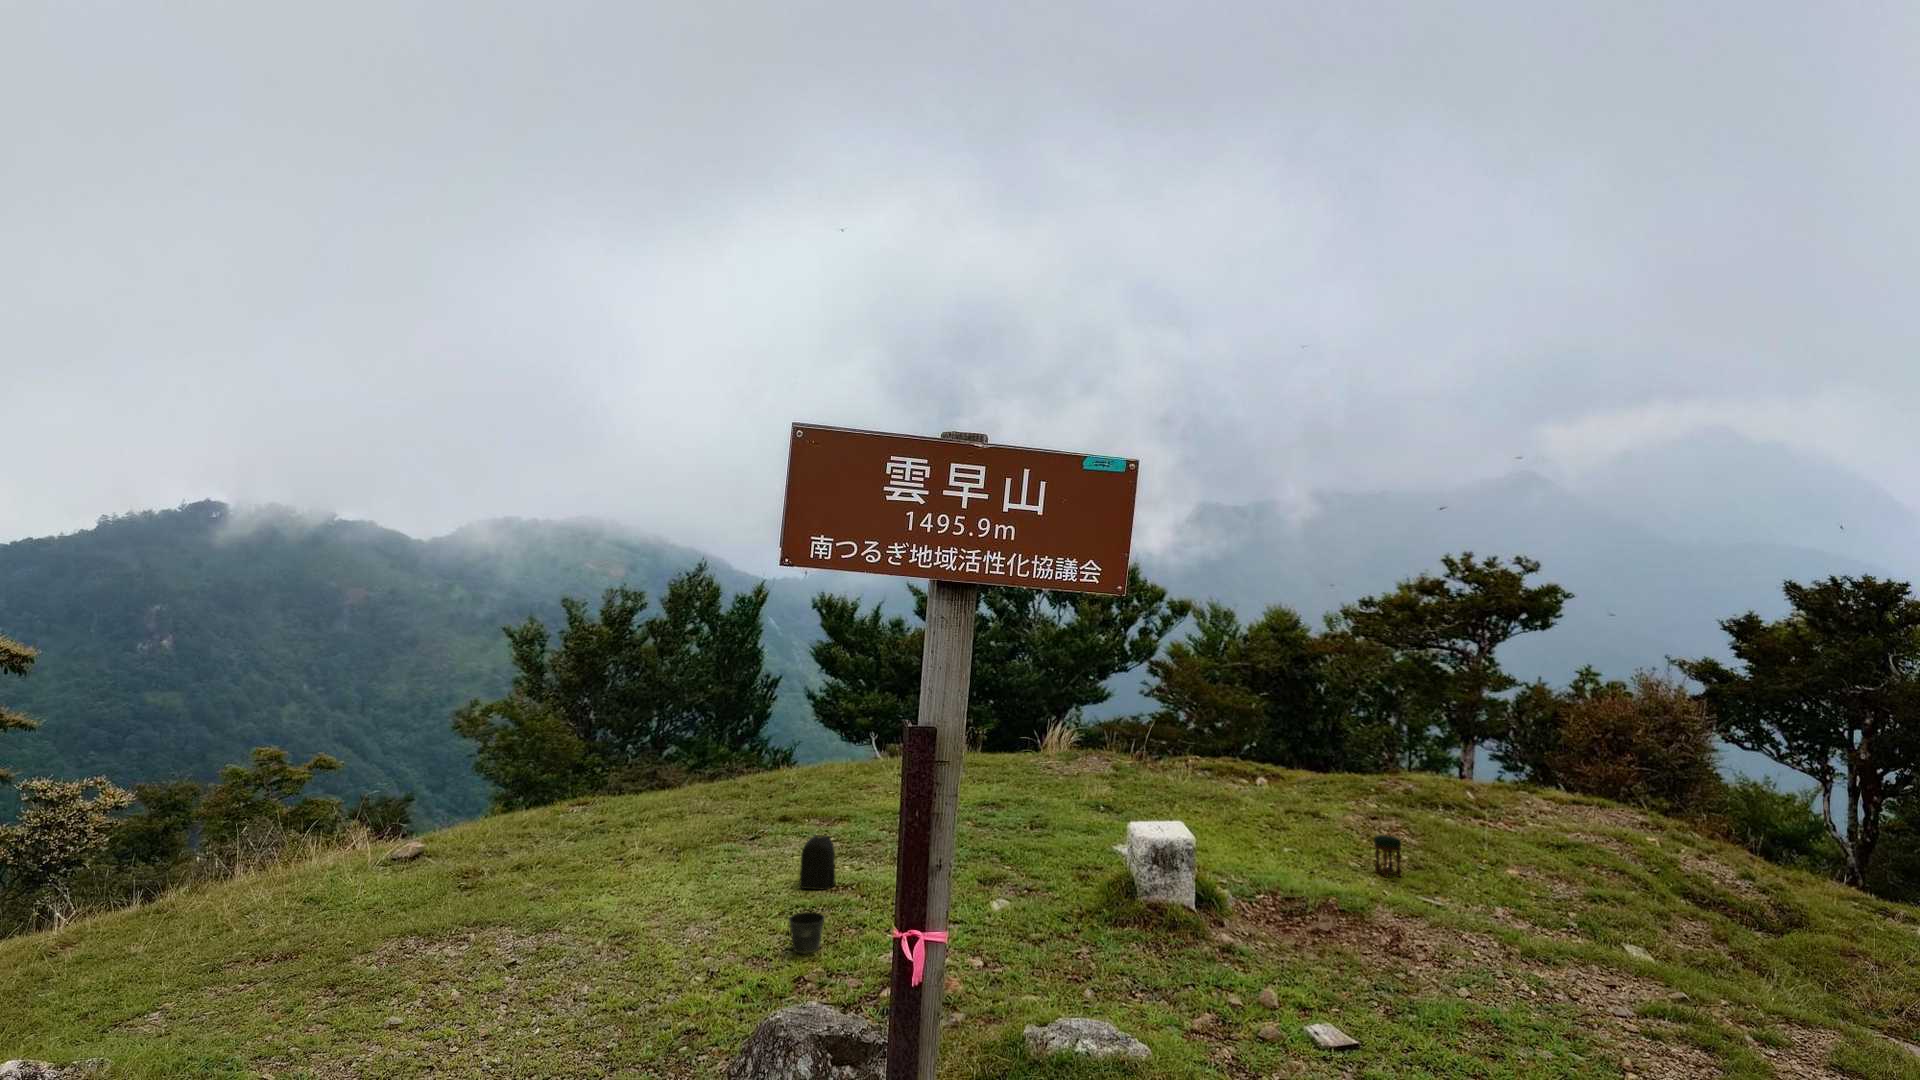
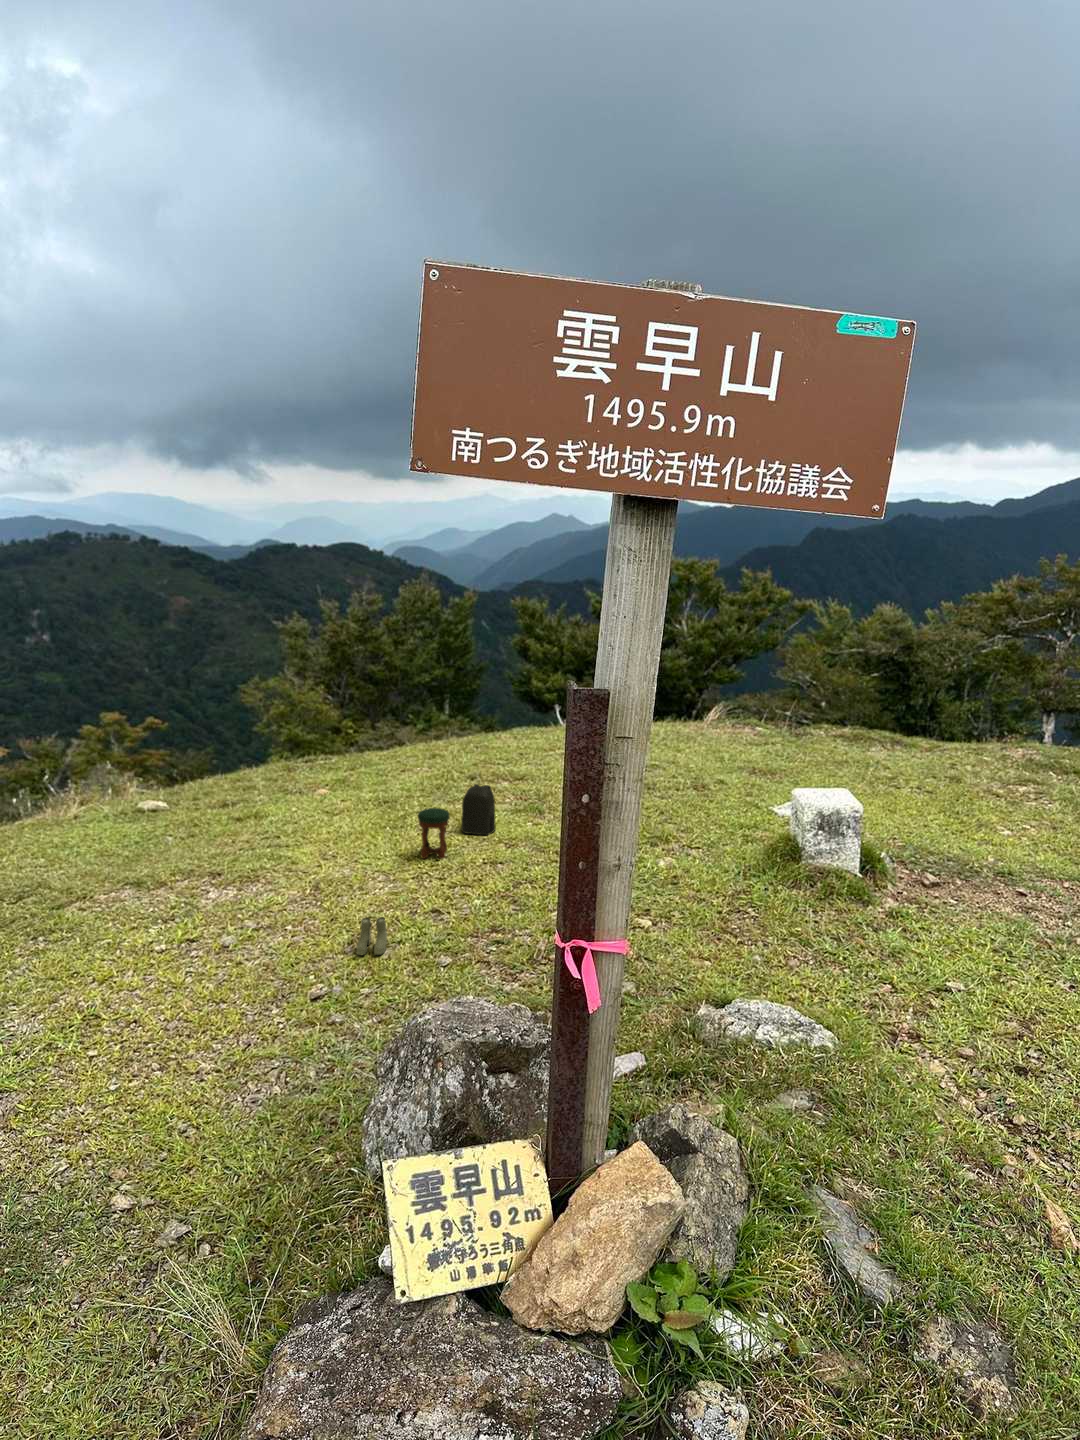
stool: present [1374,835,1402,877] -> present [418,808,450,859]
bucket: present [787,912,825,954] -> none [446,860,484,899]
boots: none [695,972,727,1015] -> present [356,917,387,955]

